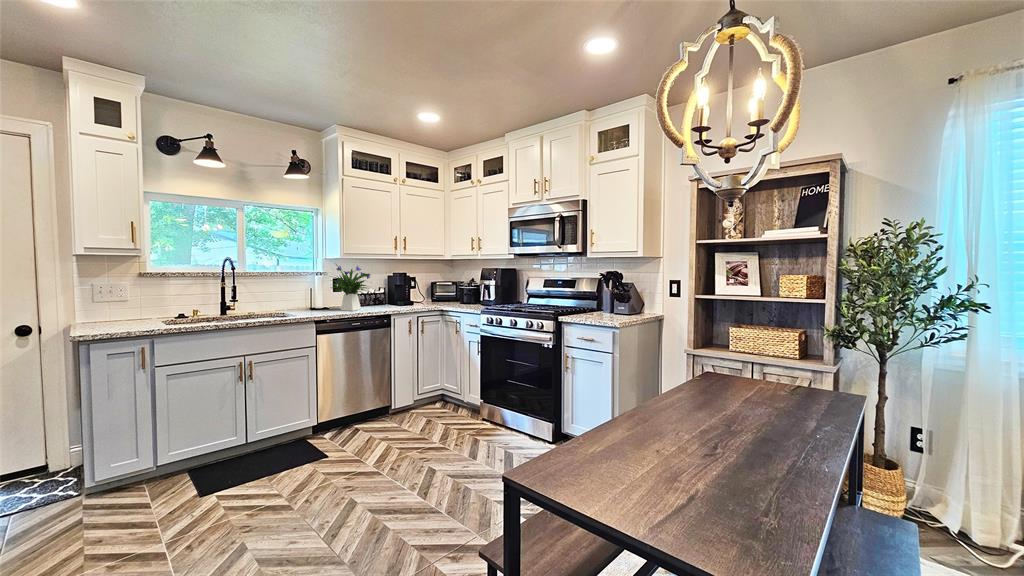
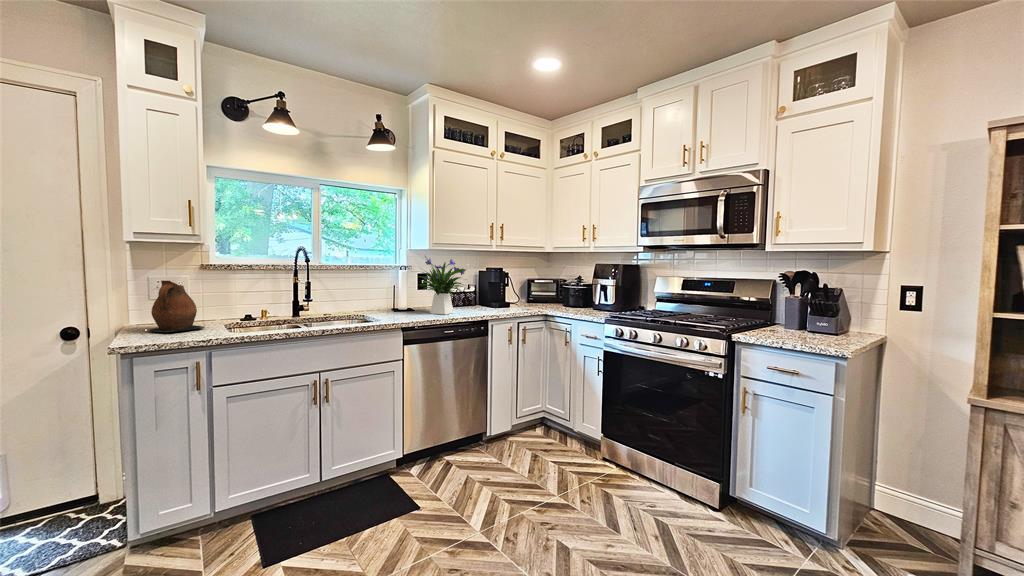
ceramic pitcher: none [95,285,146,326] -> present [149,280,204,332]

